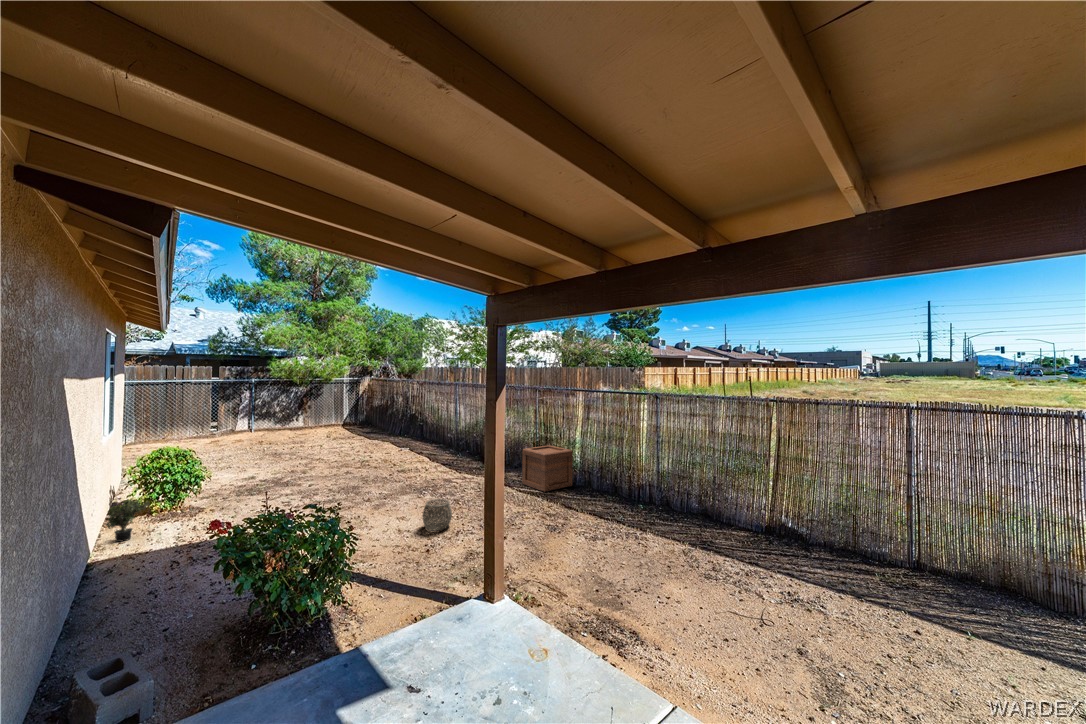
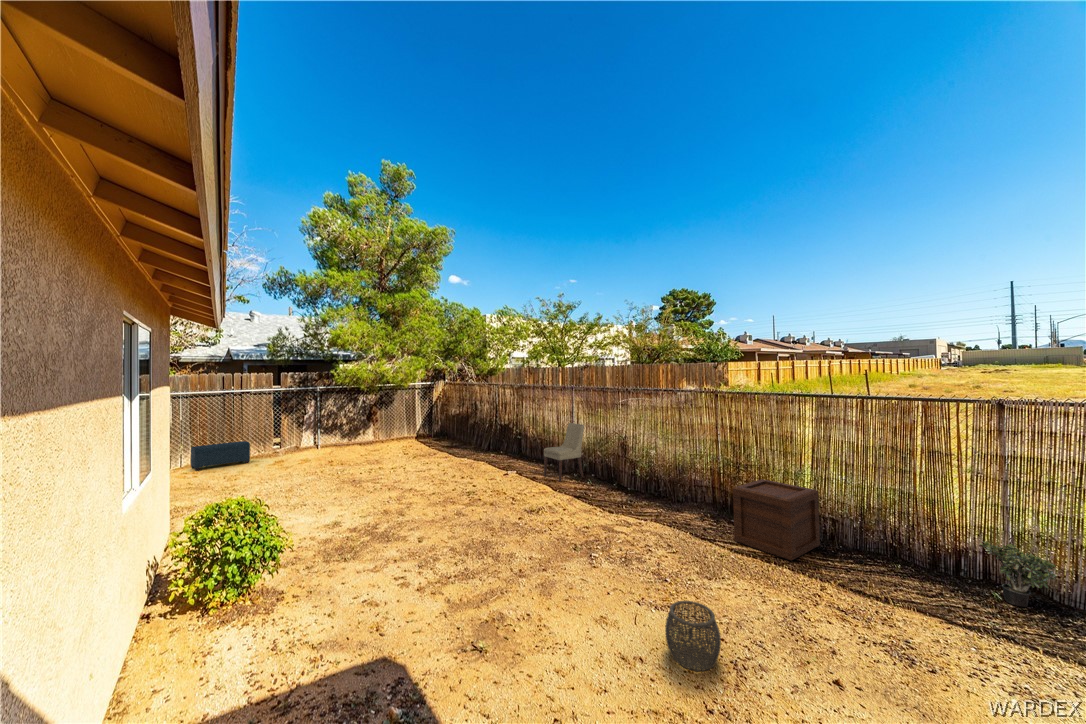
chair: none [430,411,462,454] -> present [544,423,584,481]
bench: none [134,424,189,447] -> present [191,441,250,471]
potted plant: present [105,499,149,542] -> present [980,541,1056,607]

